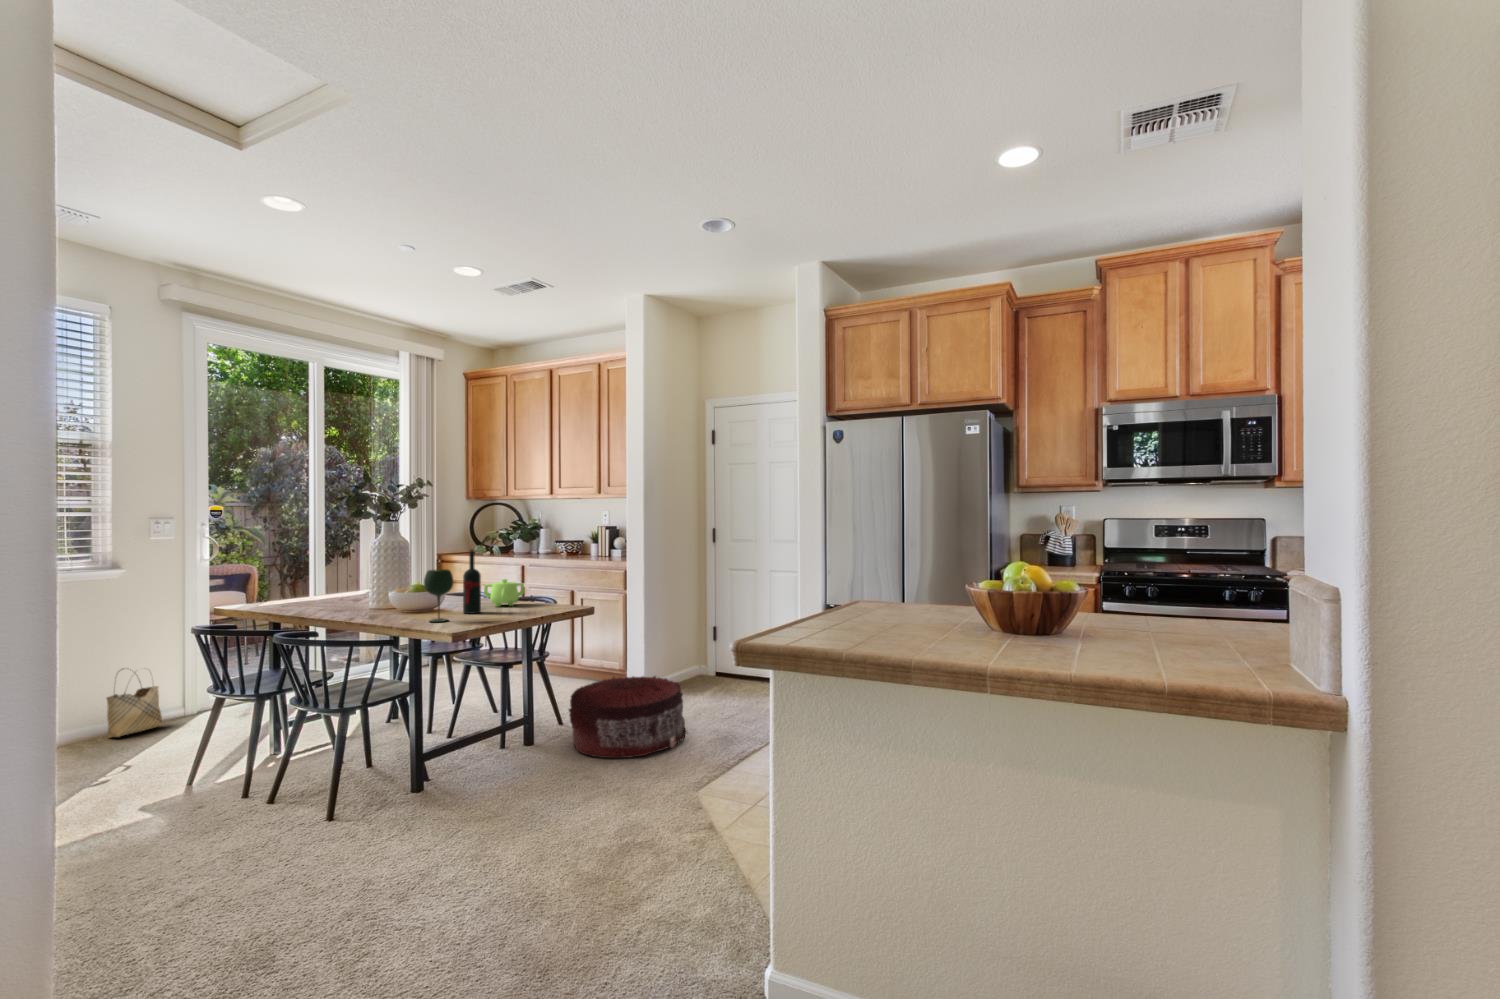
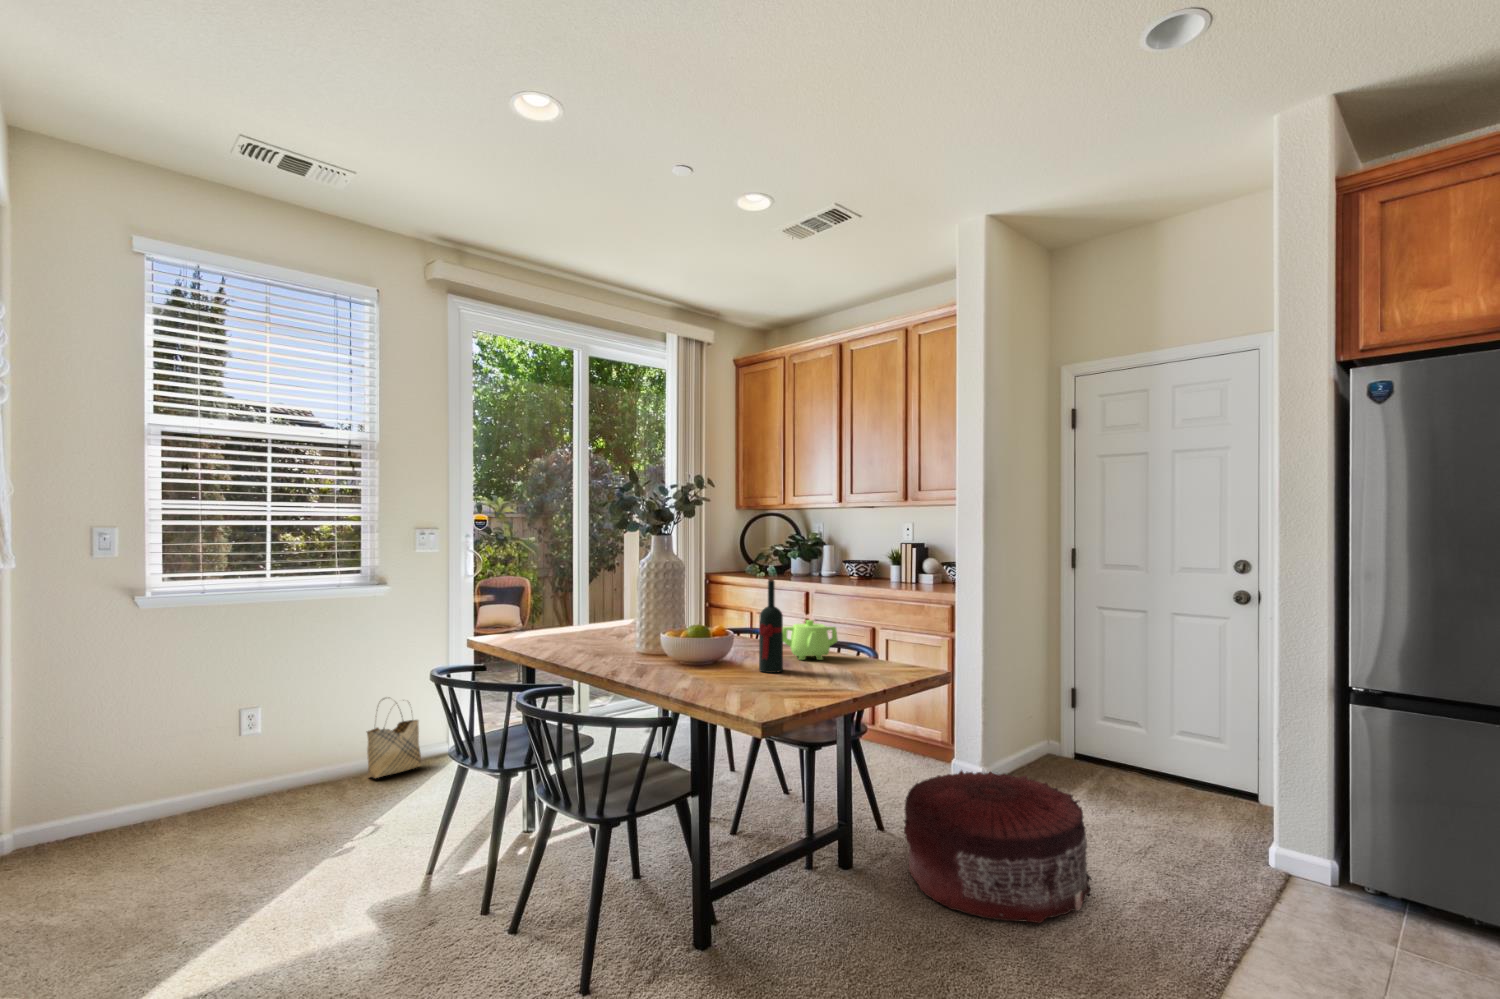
wine glass: present [424,569,453,622] -> none [710,608,751,689]

